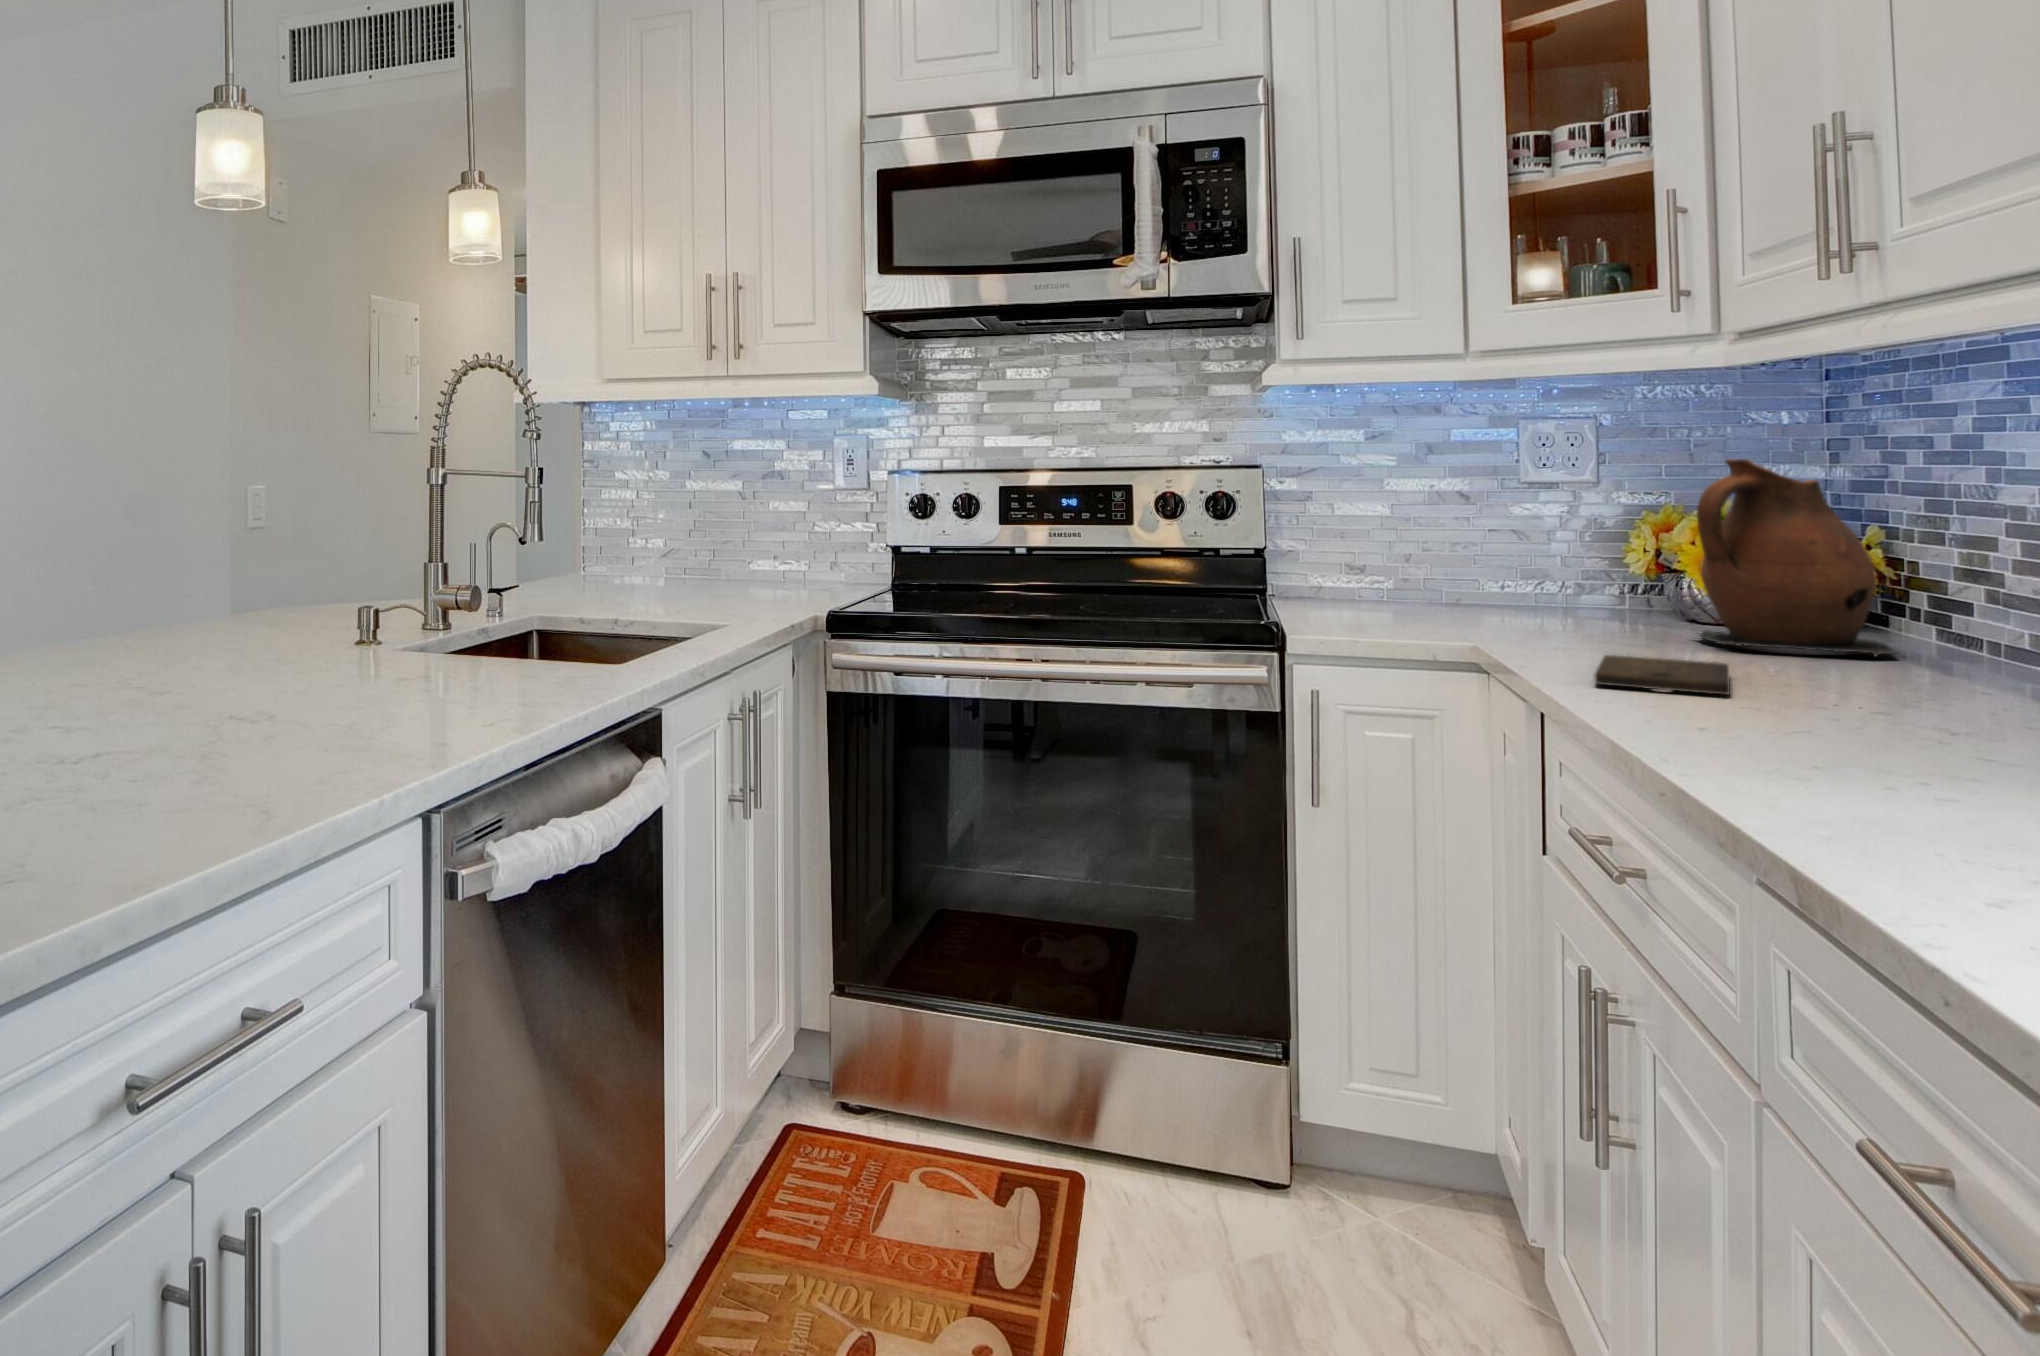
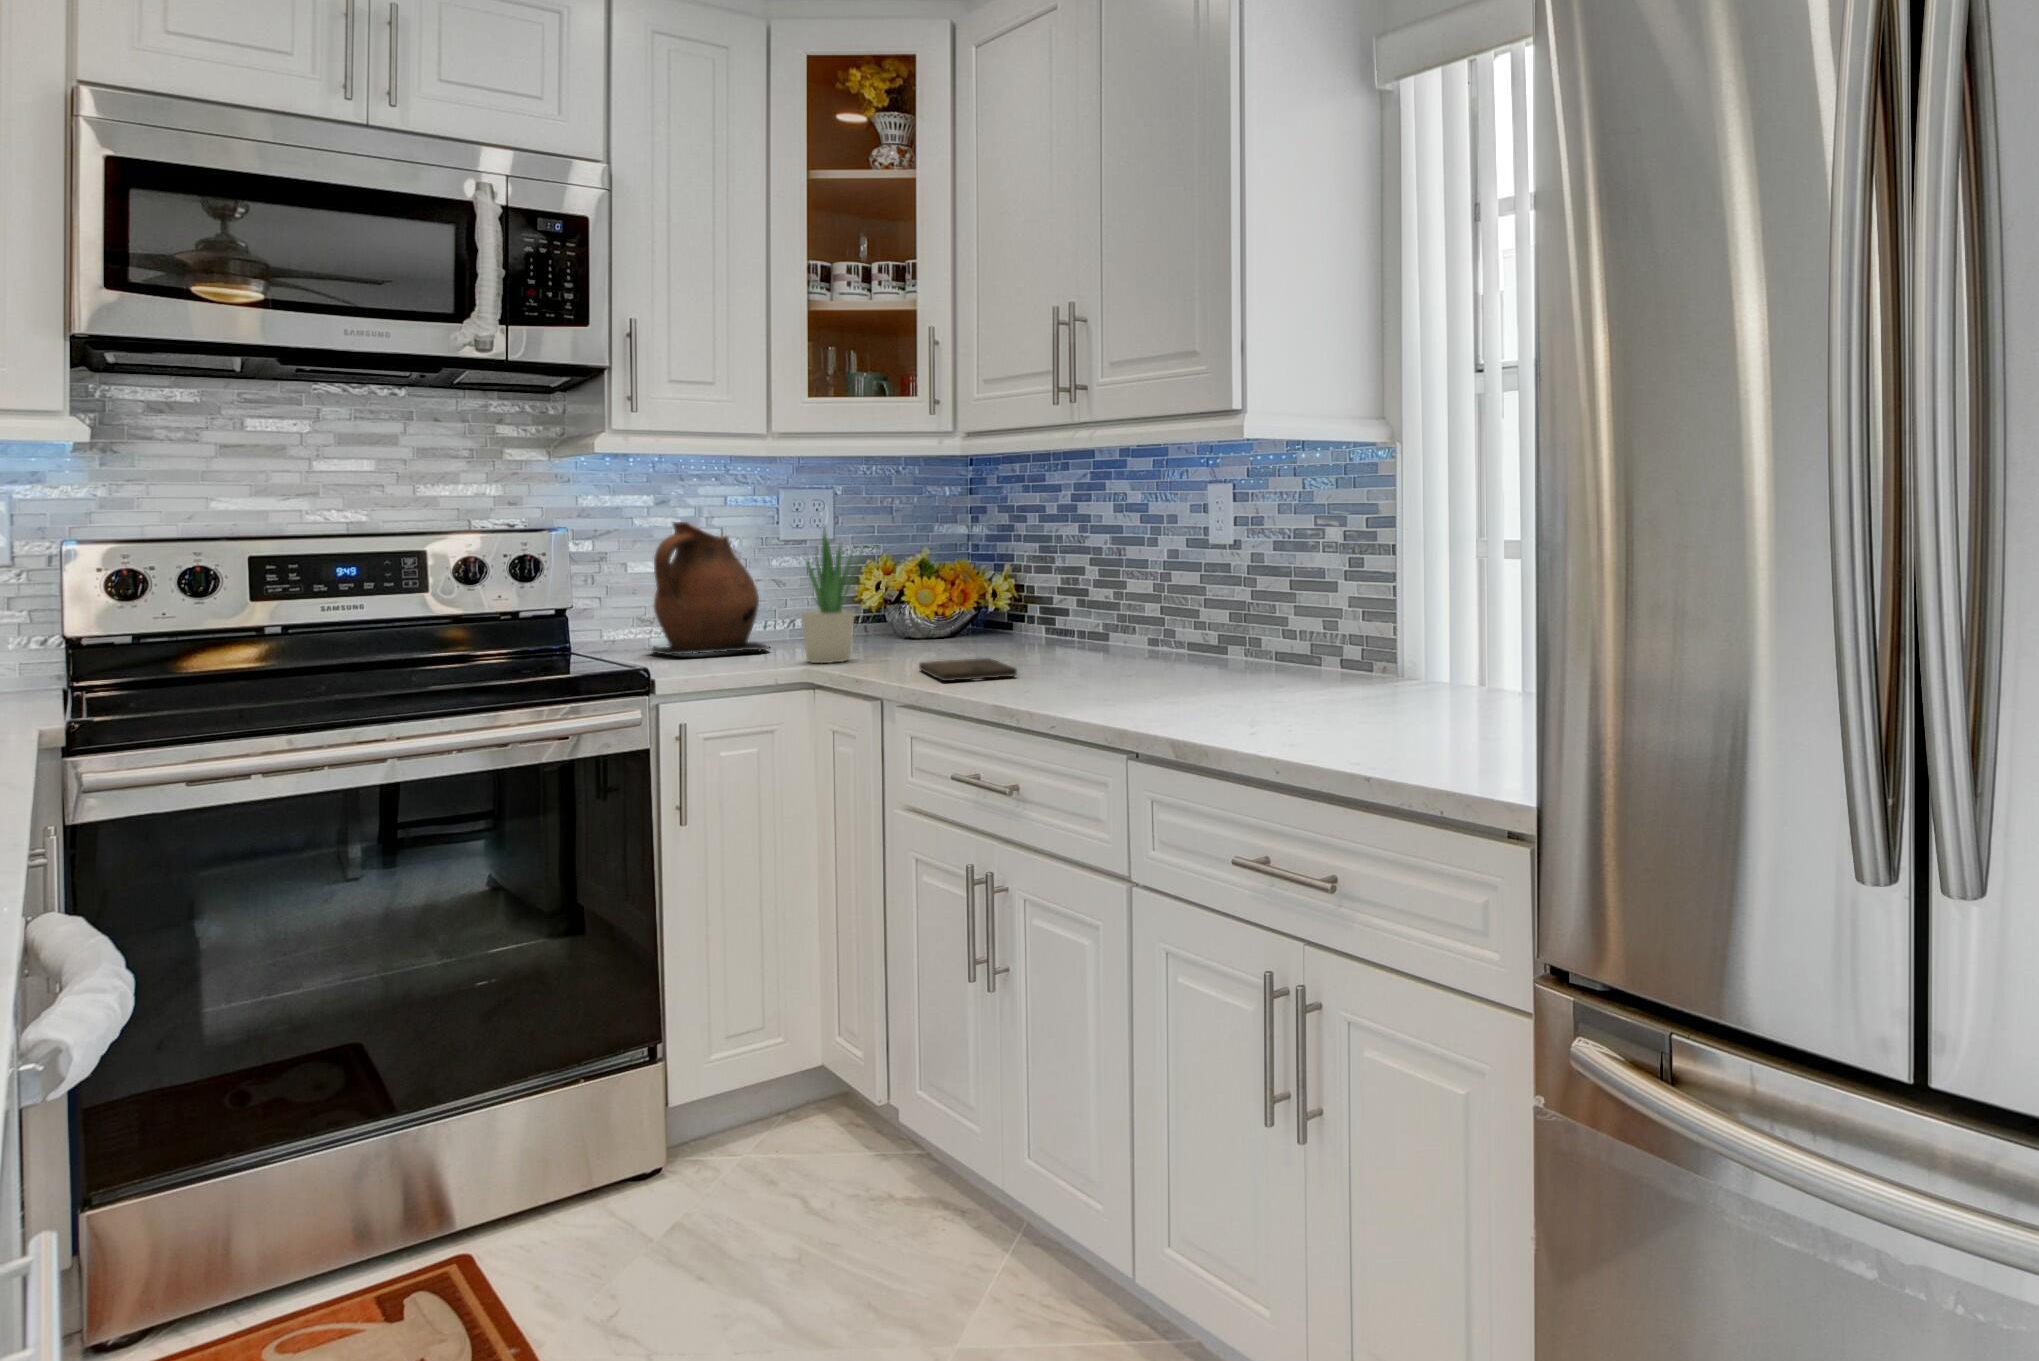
ceramic pitcher: present [1697,459,1896,657] -> present [652,522,770,655]
potted plant: none [1478,461,1566,641] -> present [801,528,864,663]

